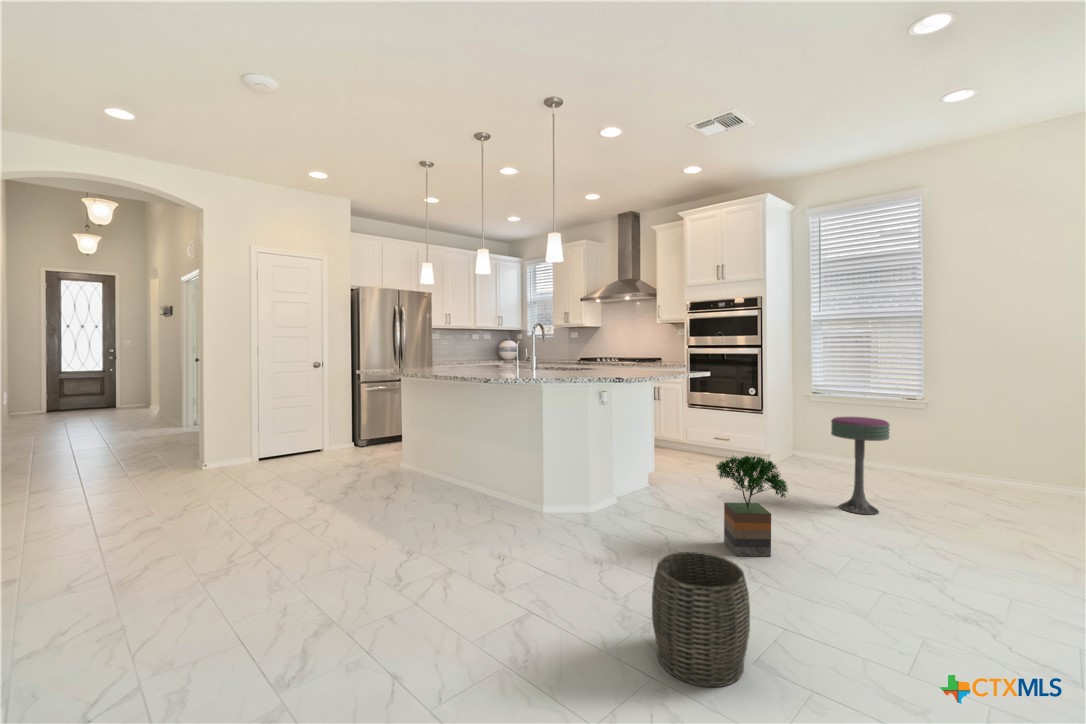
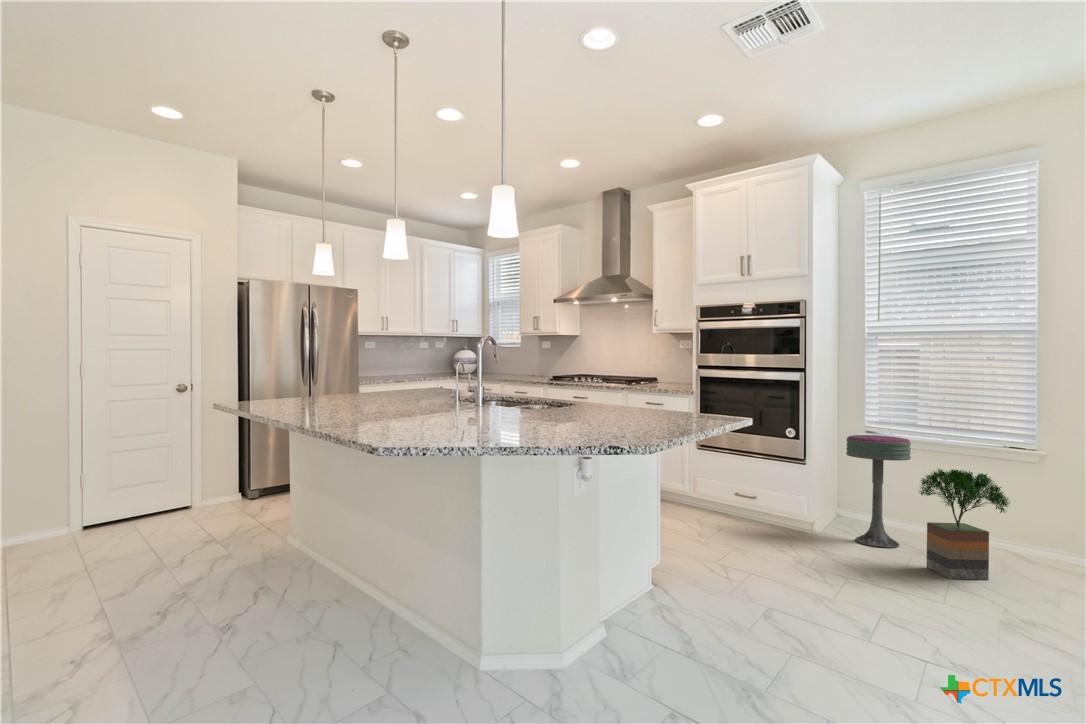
potted tree: present [716,455,788,556] -> present [919,468,1010,580]
woven basket: present [652,552,750,687] -> none [635,550,741,686]

